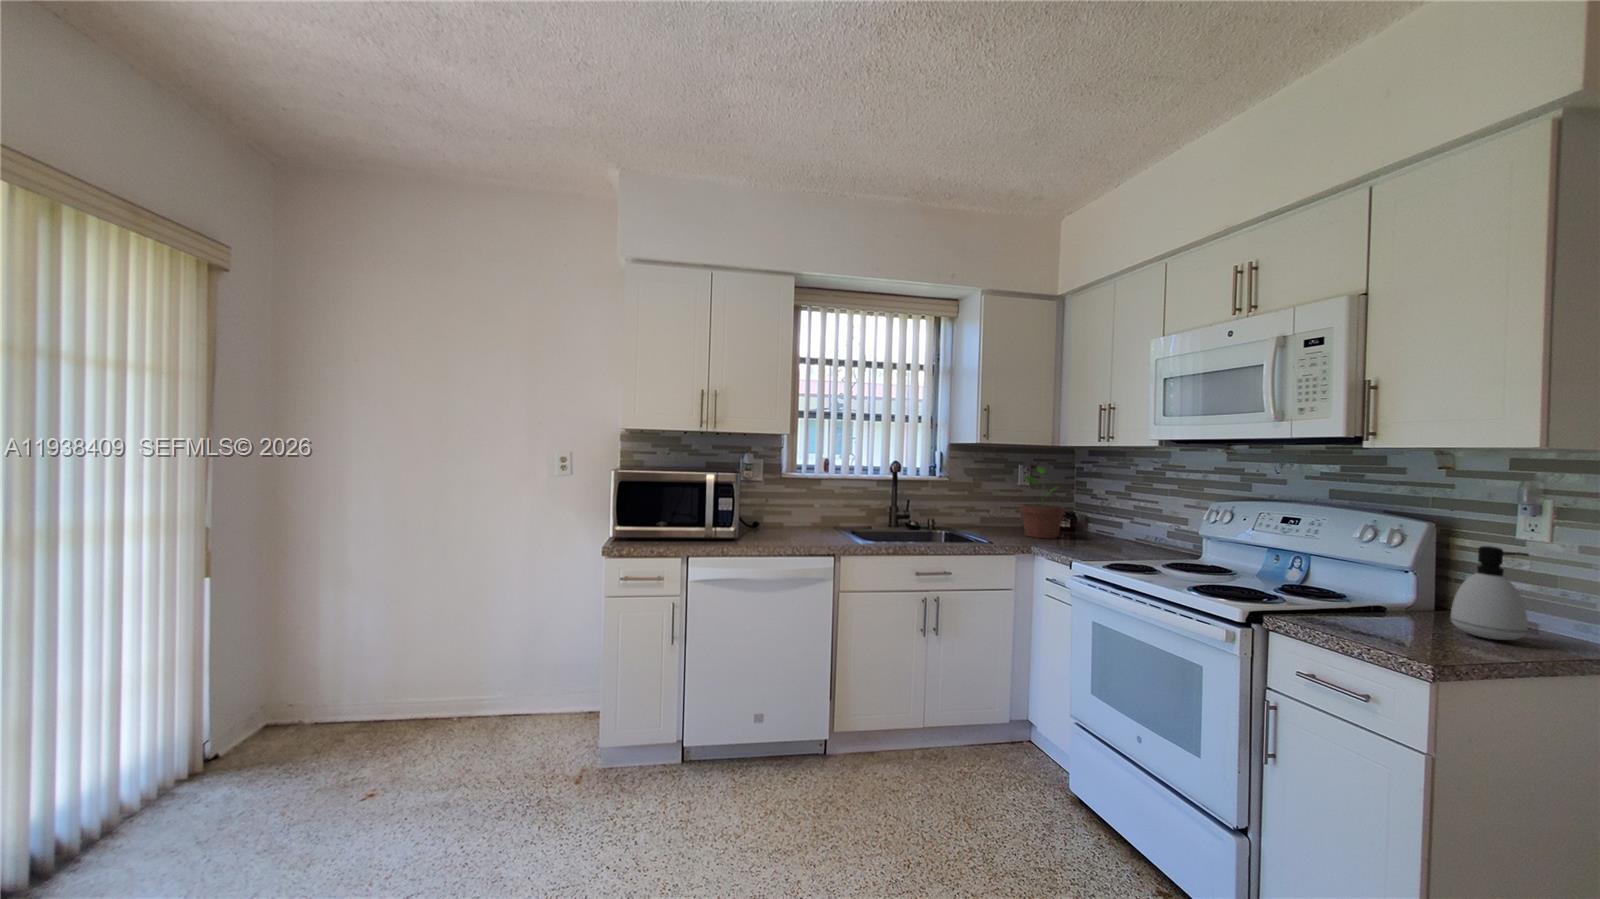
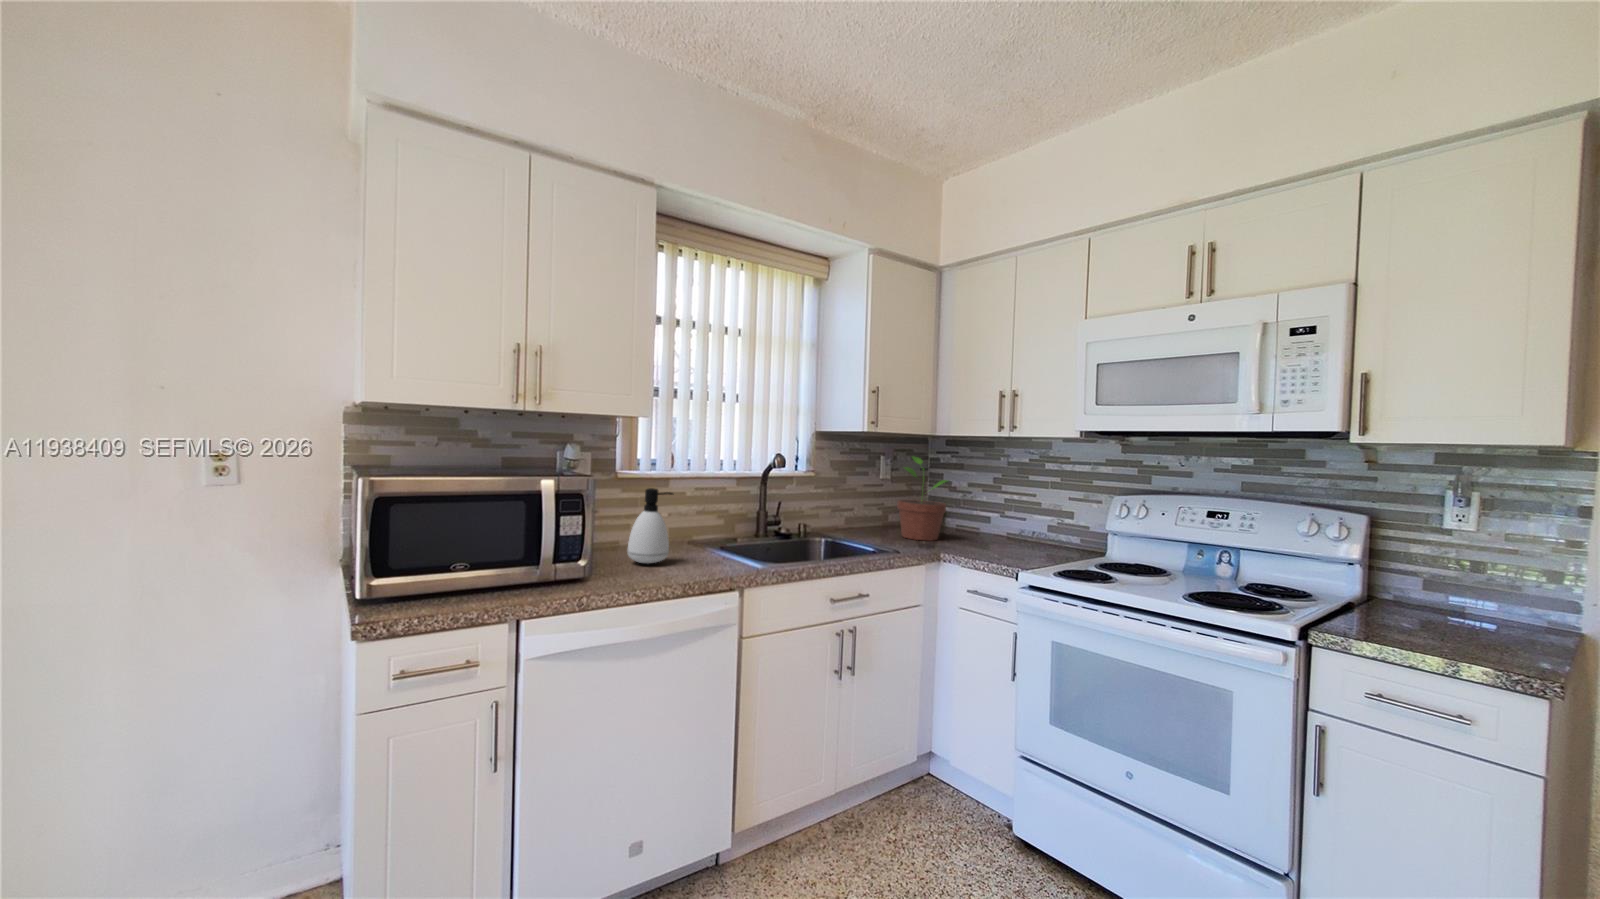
soap dispenser: present [1451,546,1529,640] -> present [627,488,673,563]

